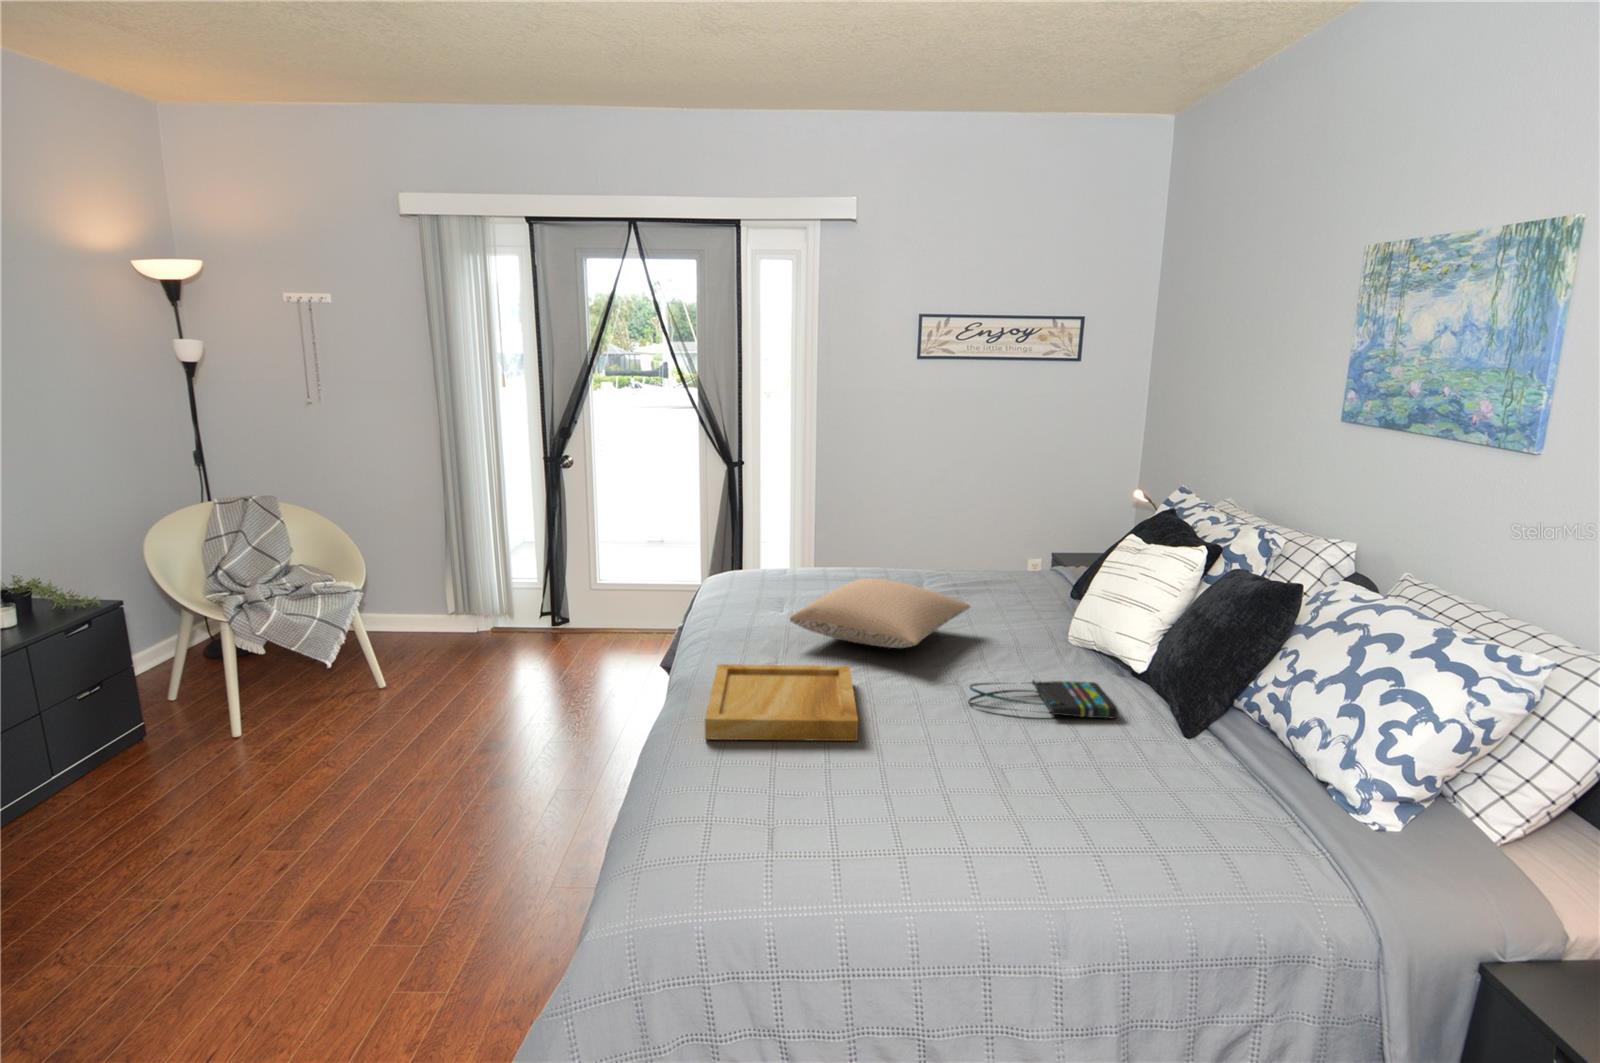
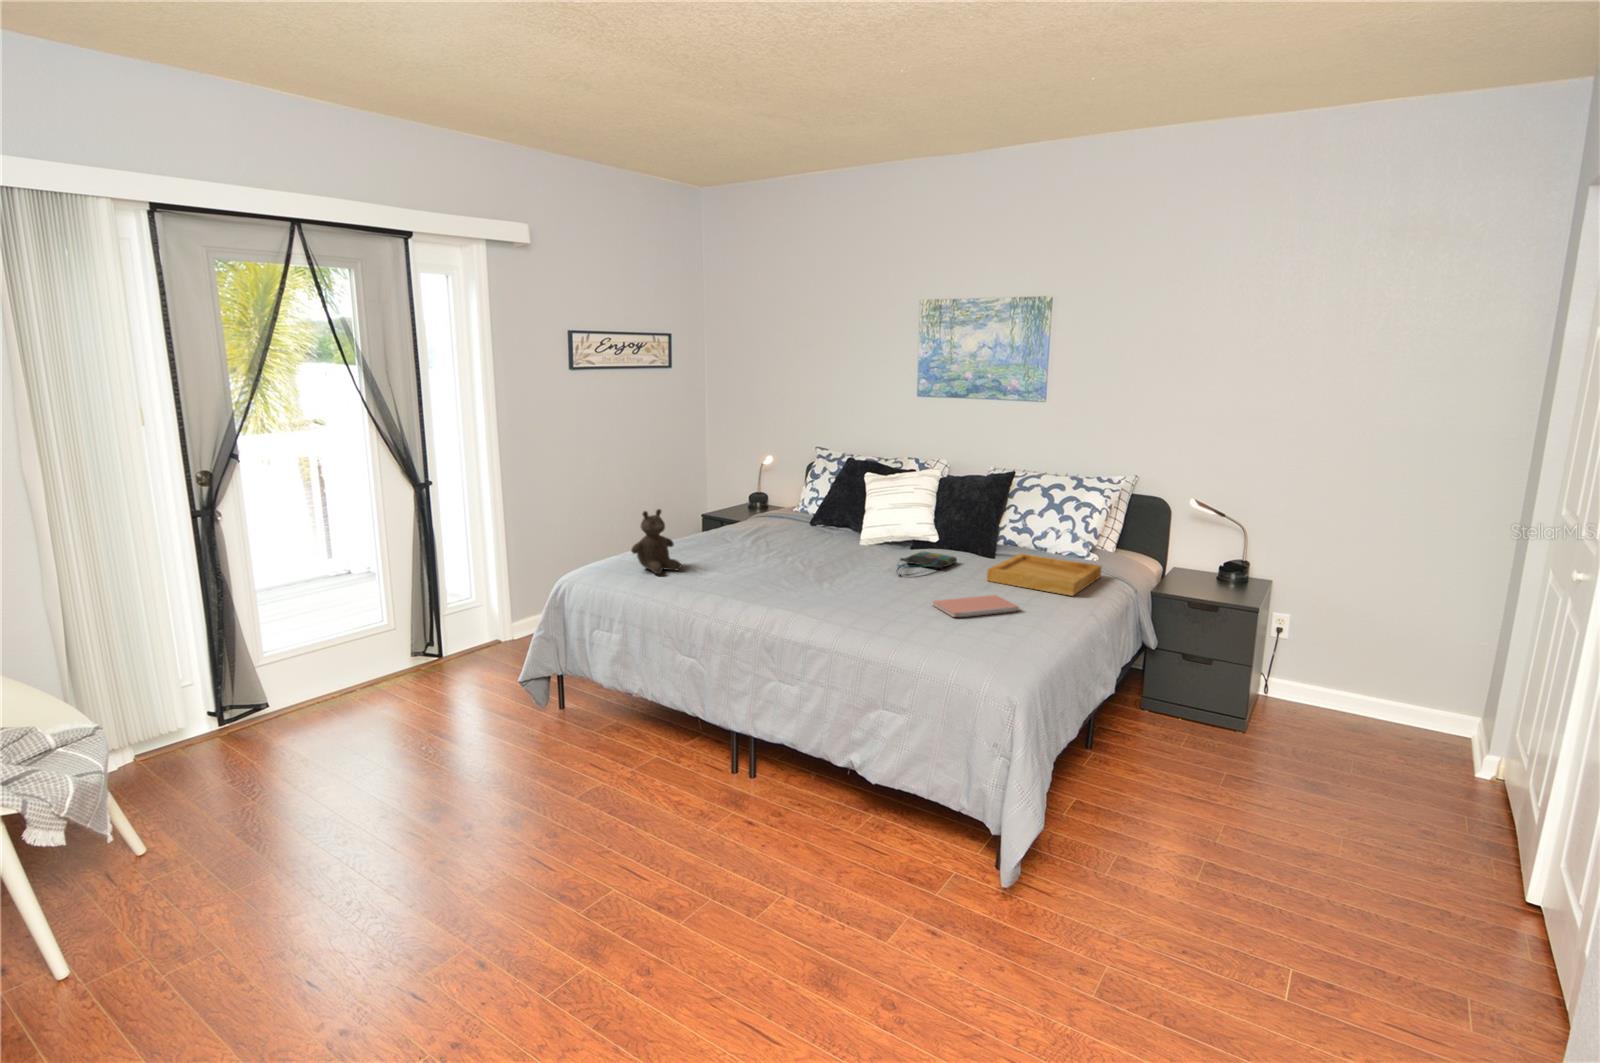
teddy bear: none [736,529,795,609] -> present [631,509,681,574]
pillow: present [790,578,970,648] -> none [723,525,846,570]
tray: present [705,664,858,741] -> present [987,554,1101,596]
notebook: none [836,749,988,823] -> present [933,595,1018,617]

